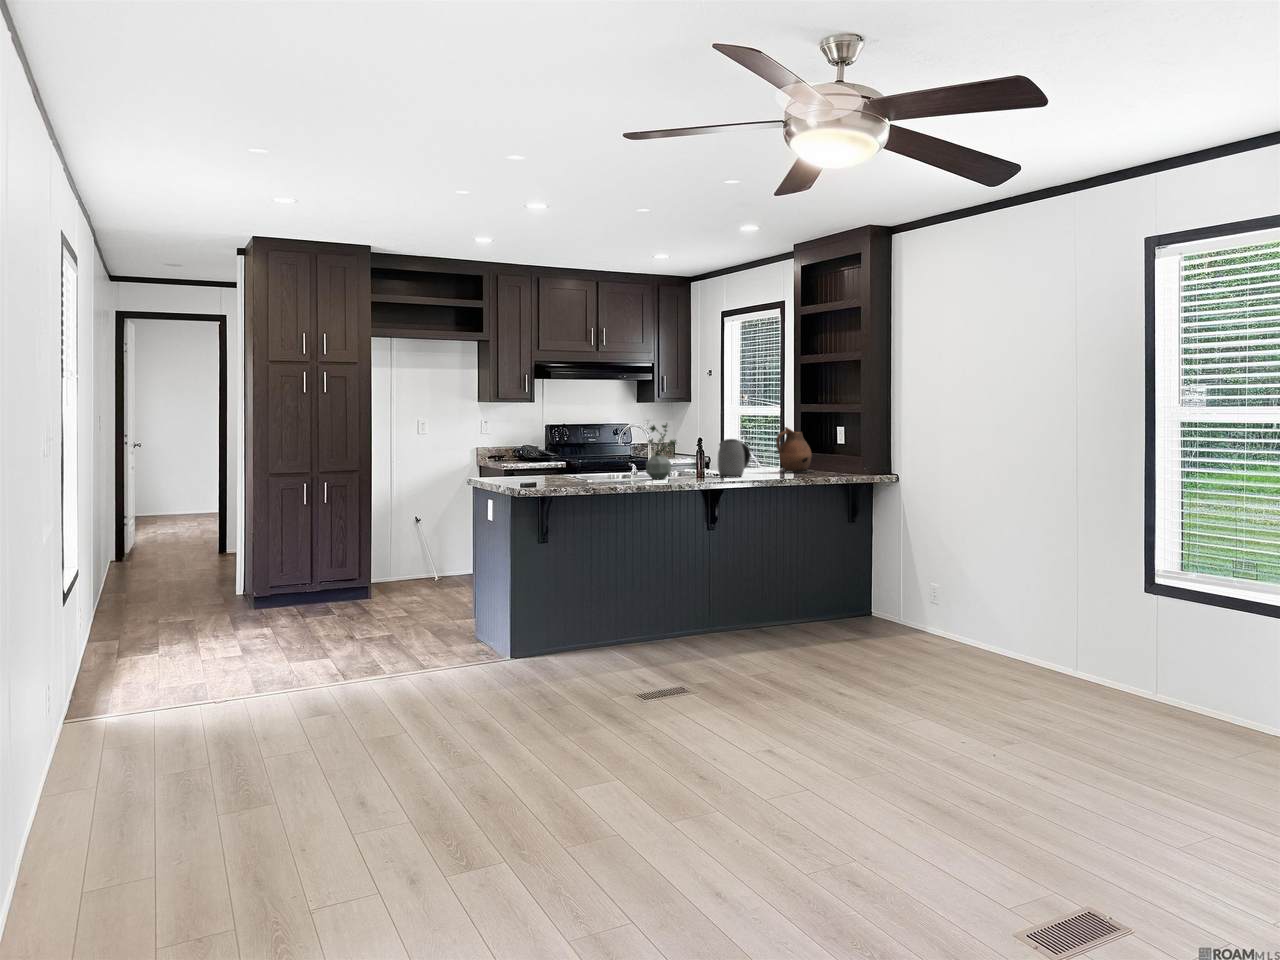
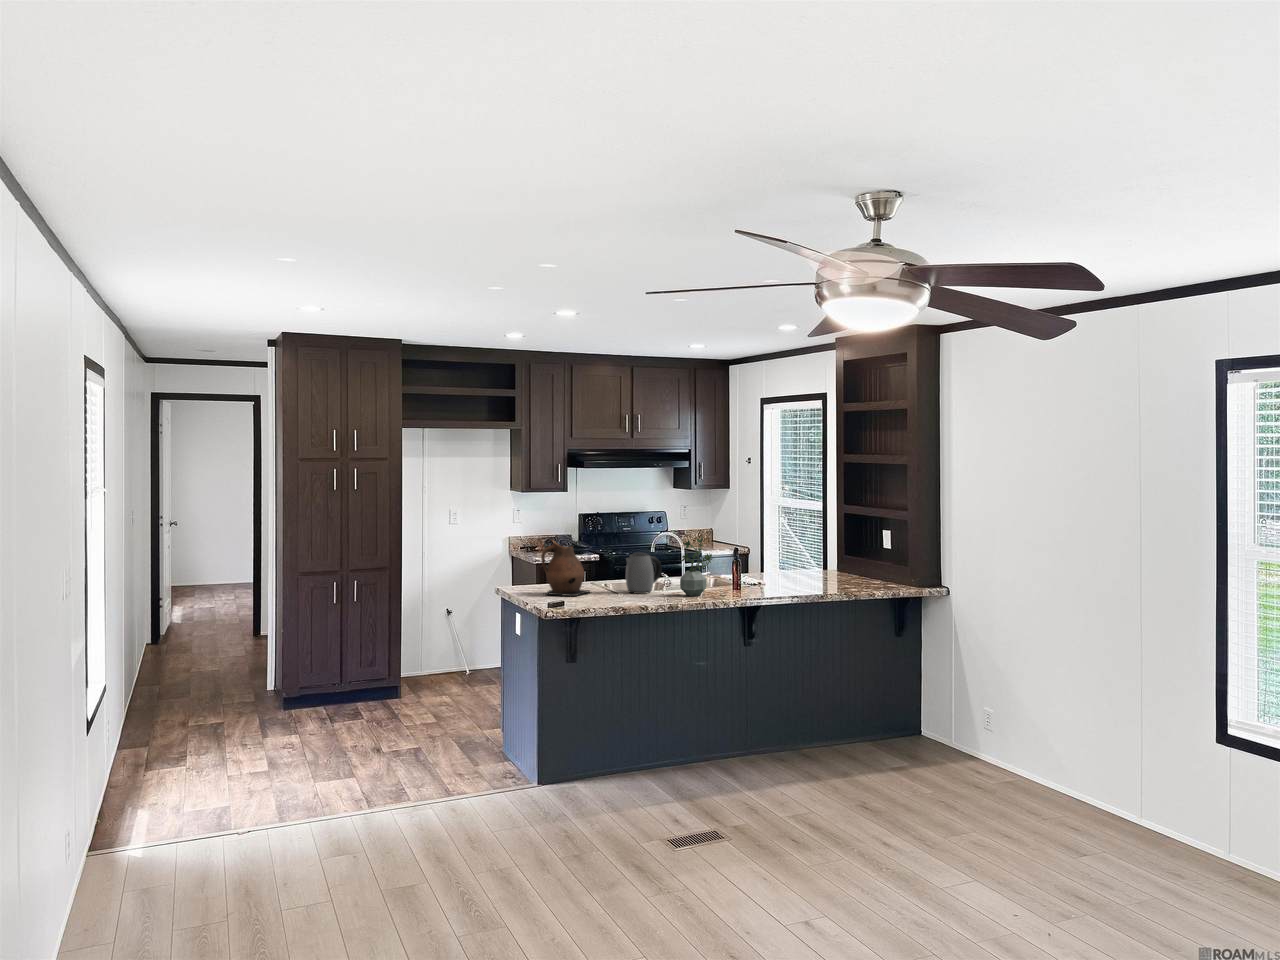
ceramic pitcher: present [776,427,812,473] -> present [541,541,590,596]
kettle: present [718,439,751,478] -> present [626,553,662,594]

